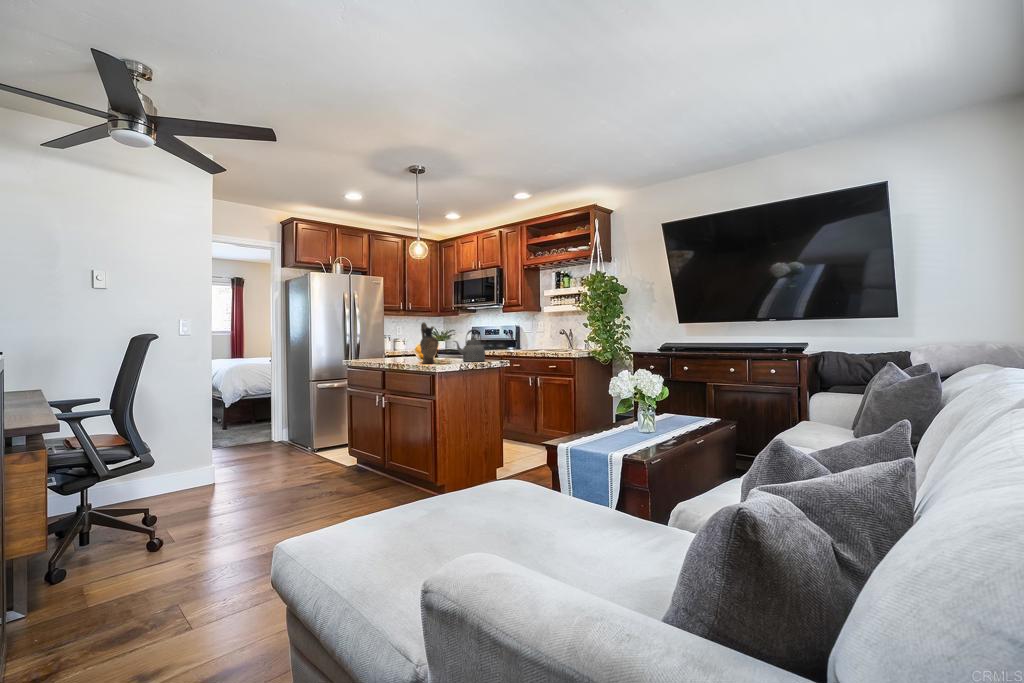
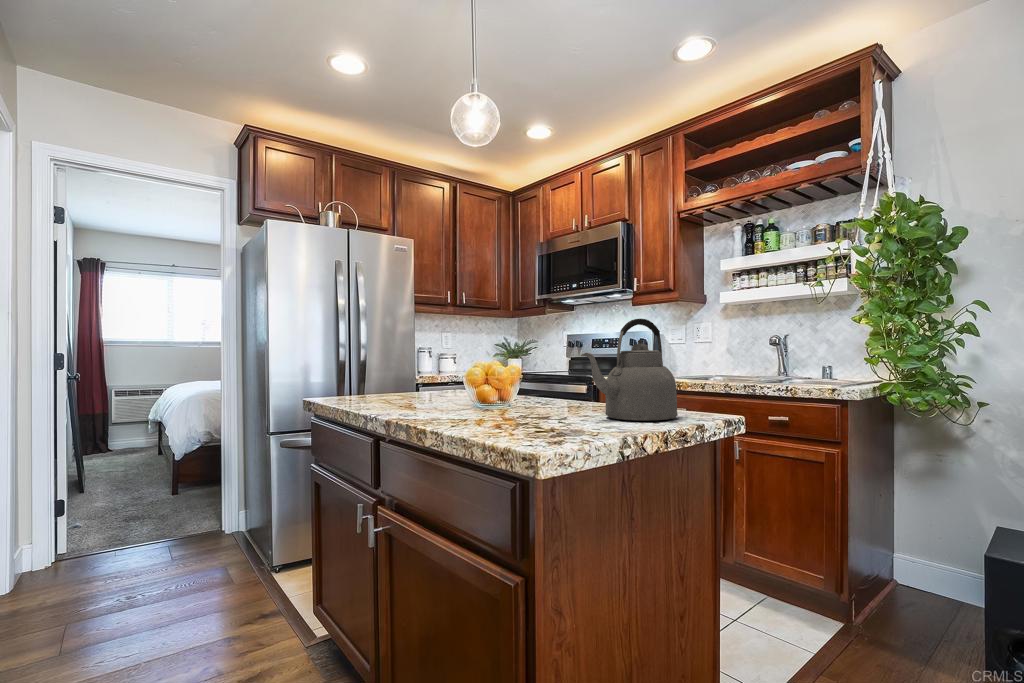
ceramic pitcher: present [420,322,439,364] -> none [479,294,536,426]

